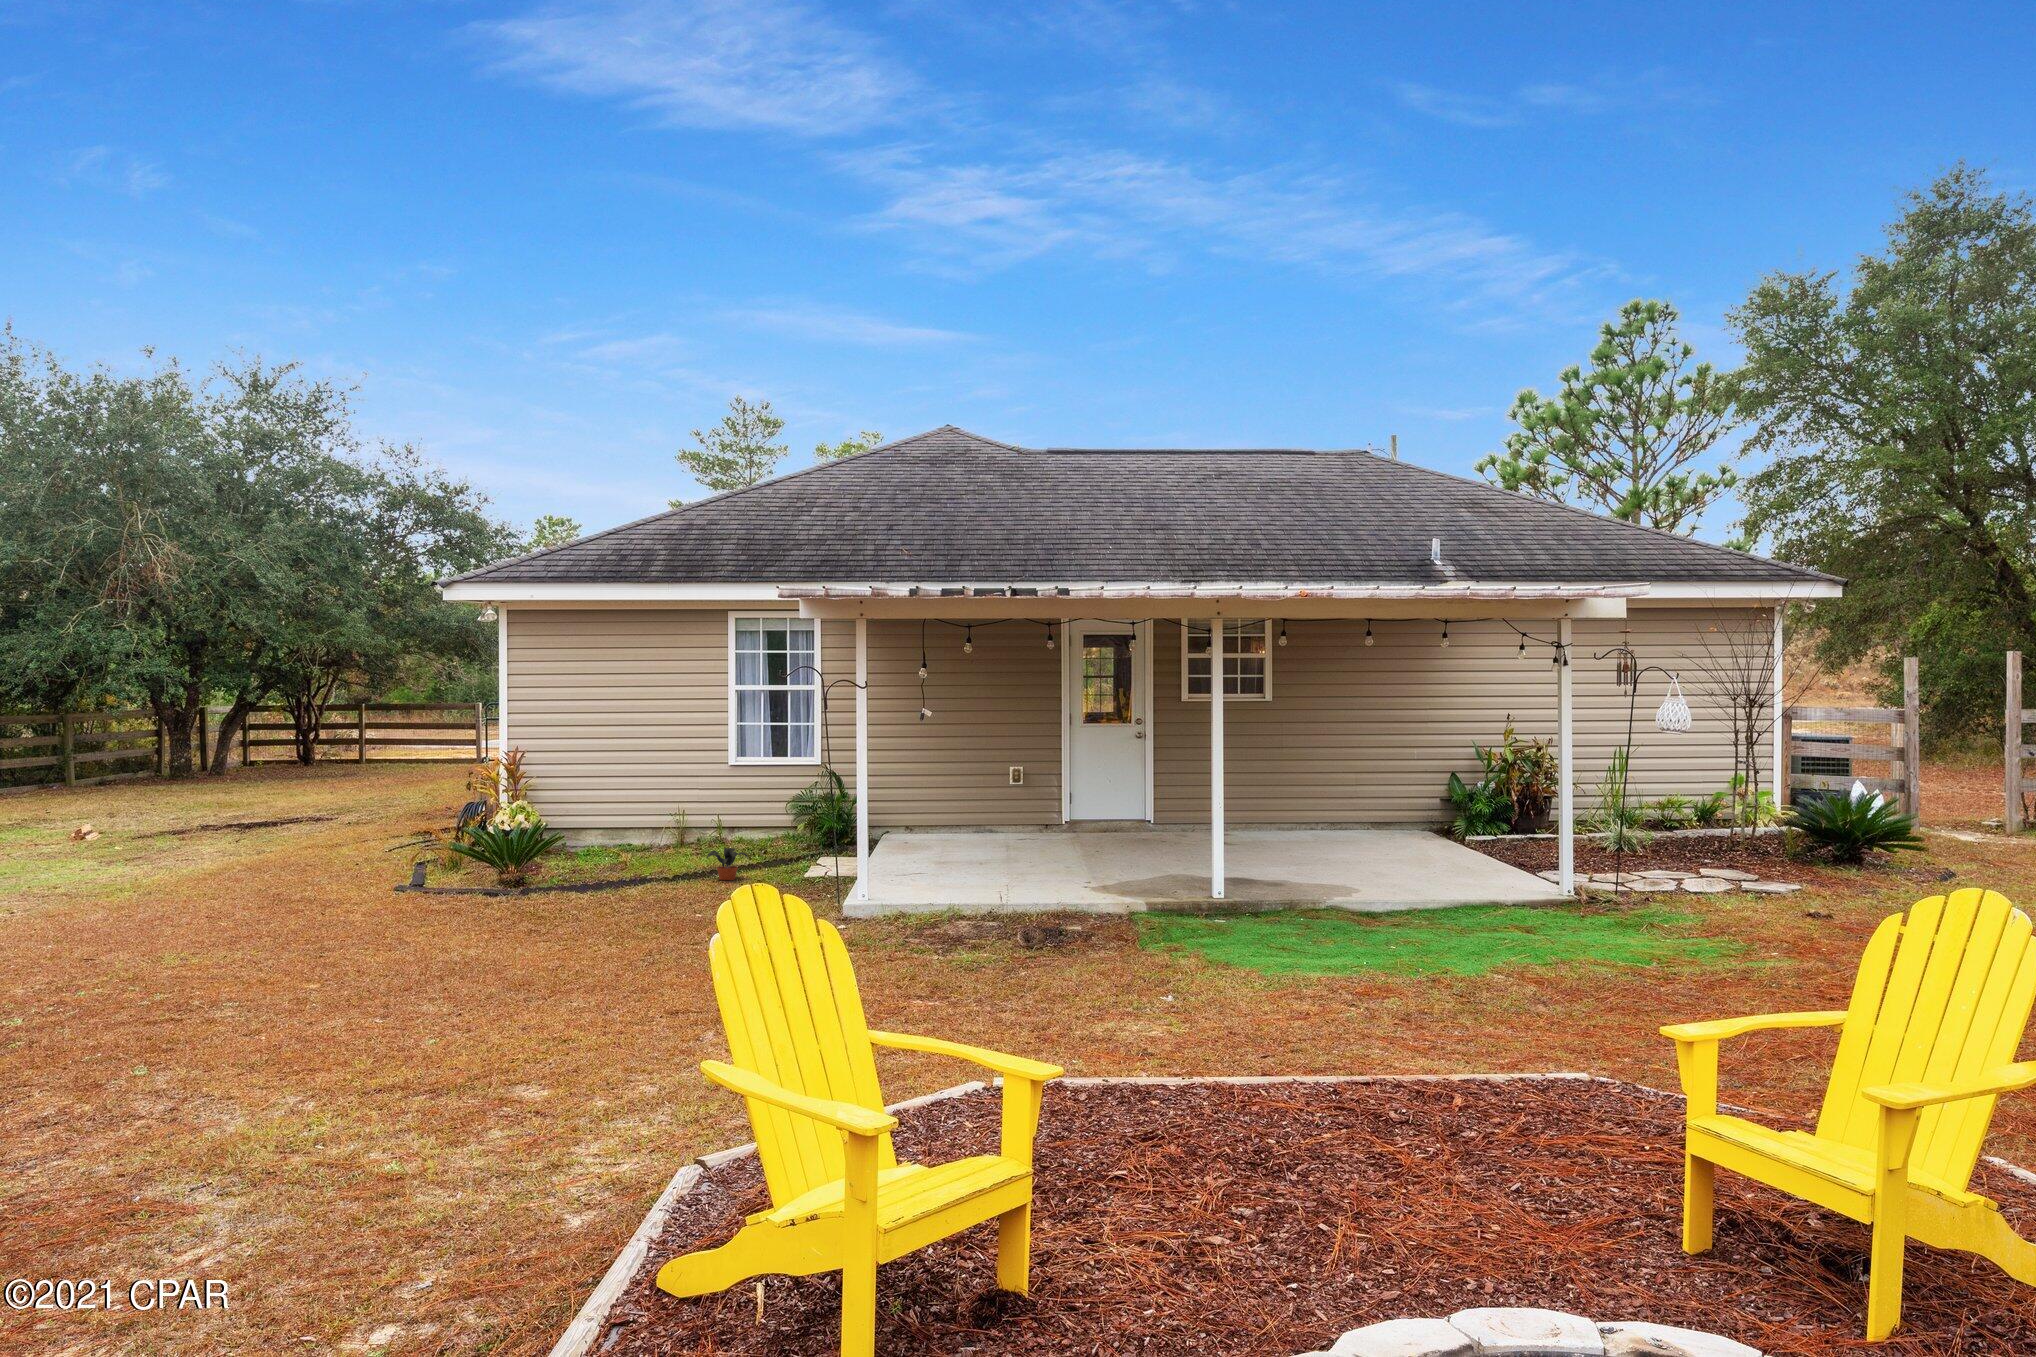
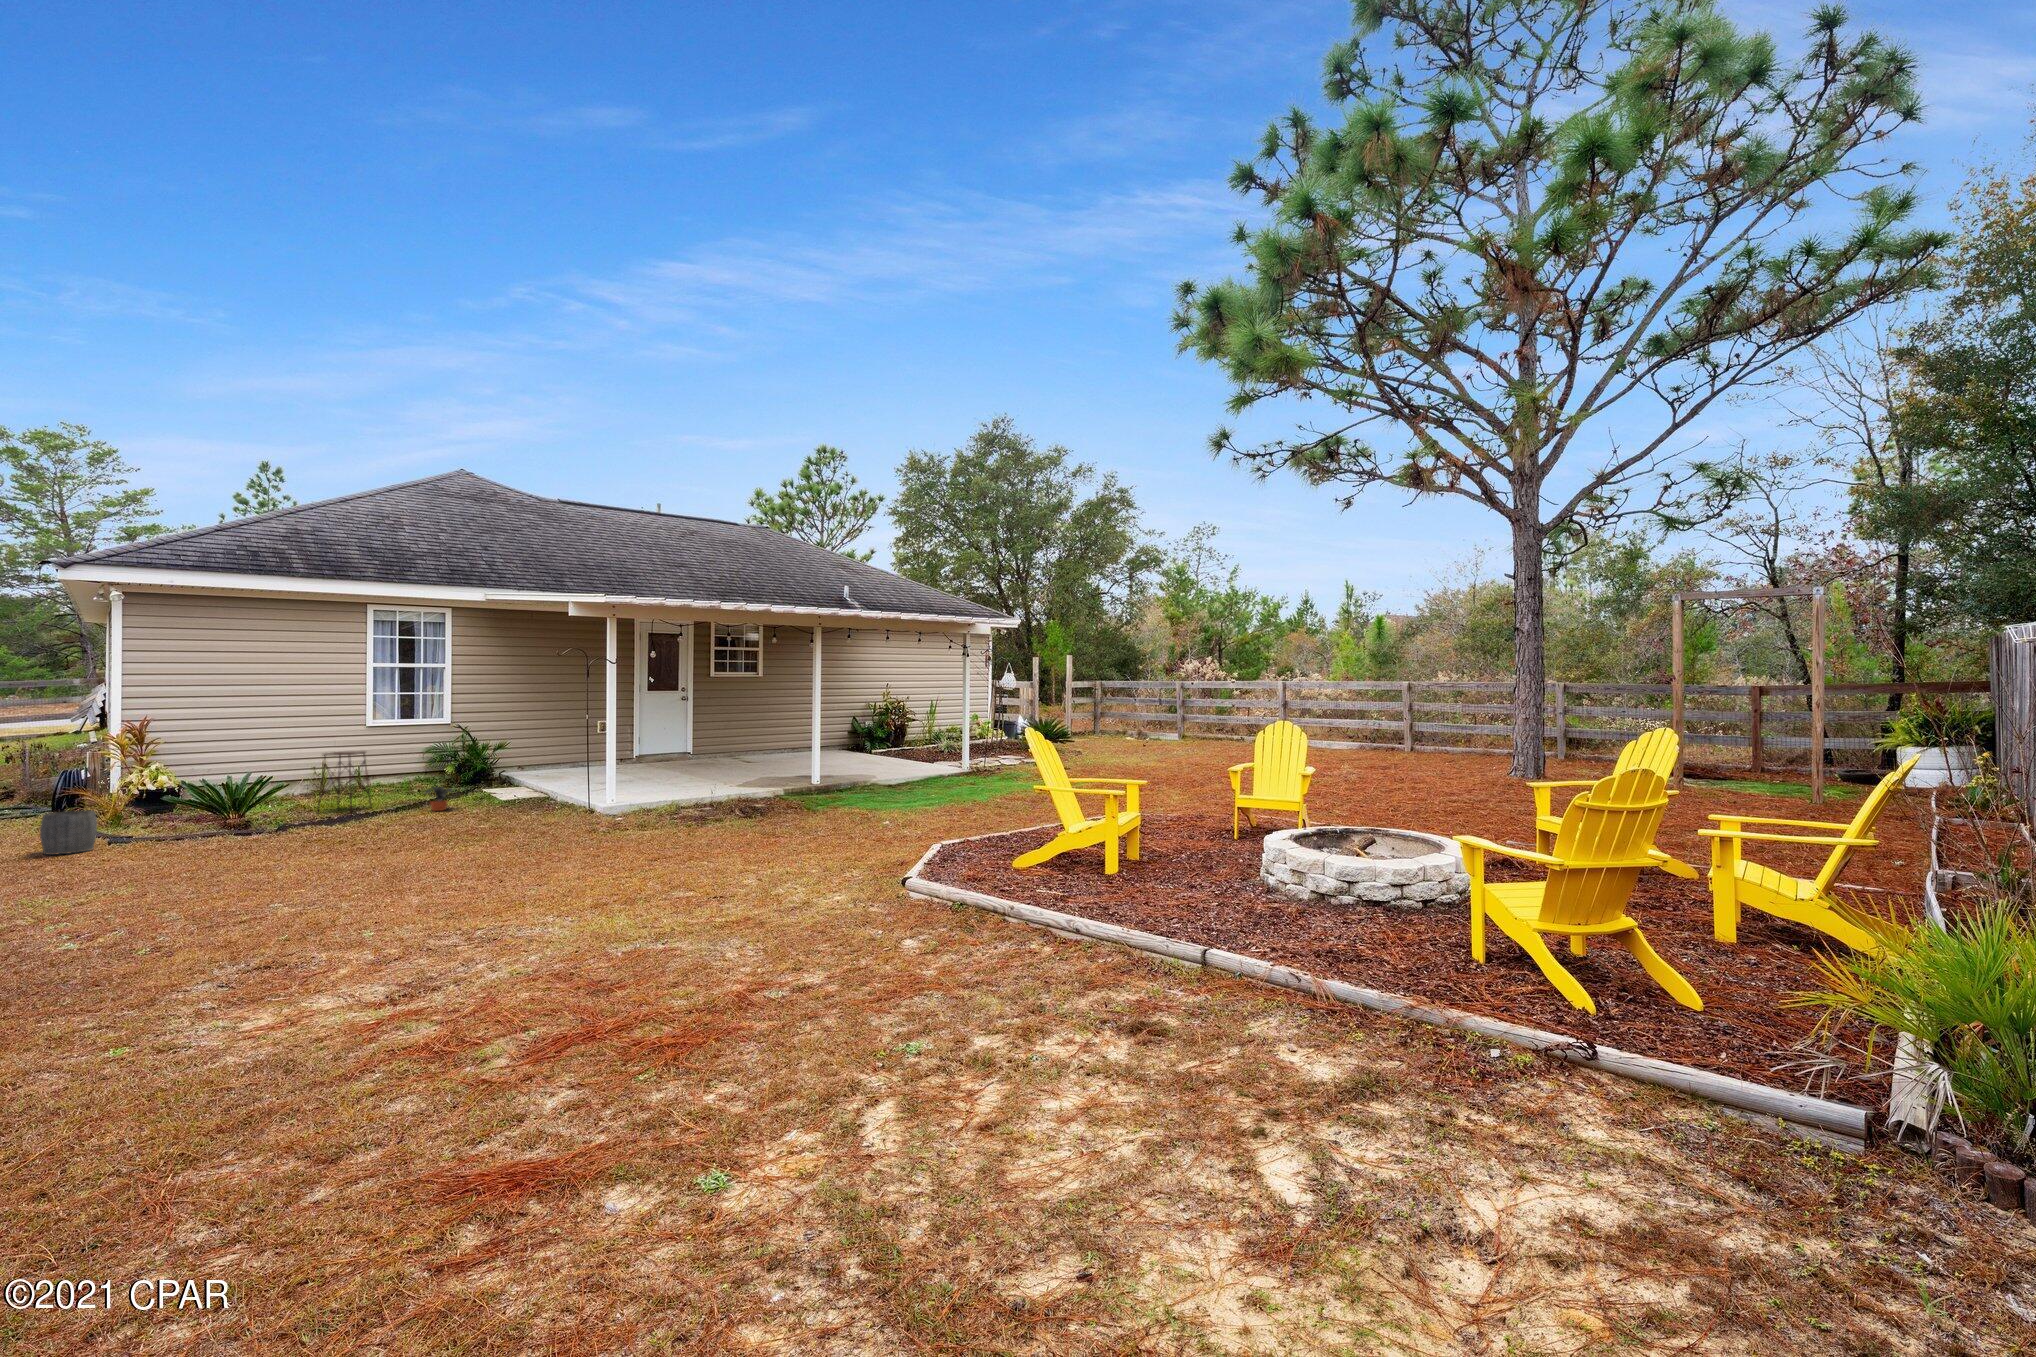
side table: none [624,796,682,872] -> present [317,751,372,812]
woven basket: none [364,845,409,890] -> present [40,810,97,855]

